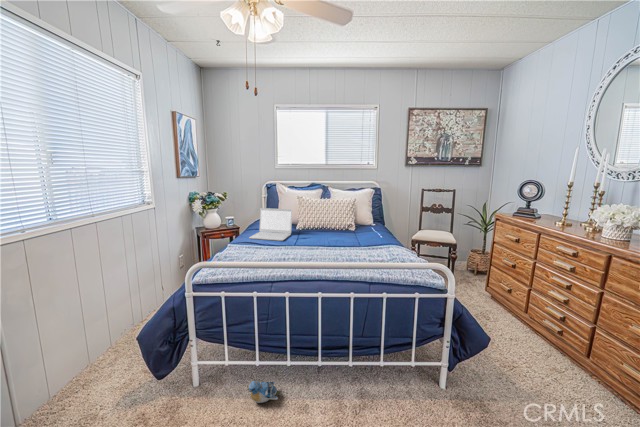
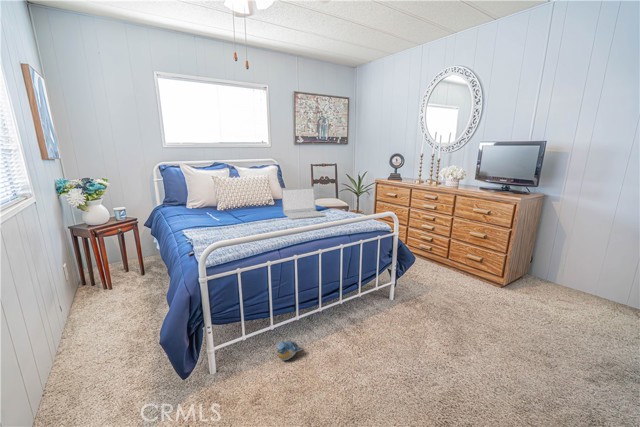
laptop: present [249,208,292,241] -> present [281,186,325,219]

